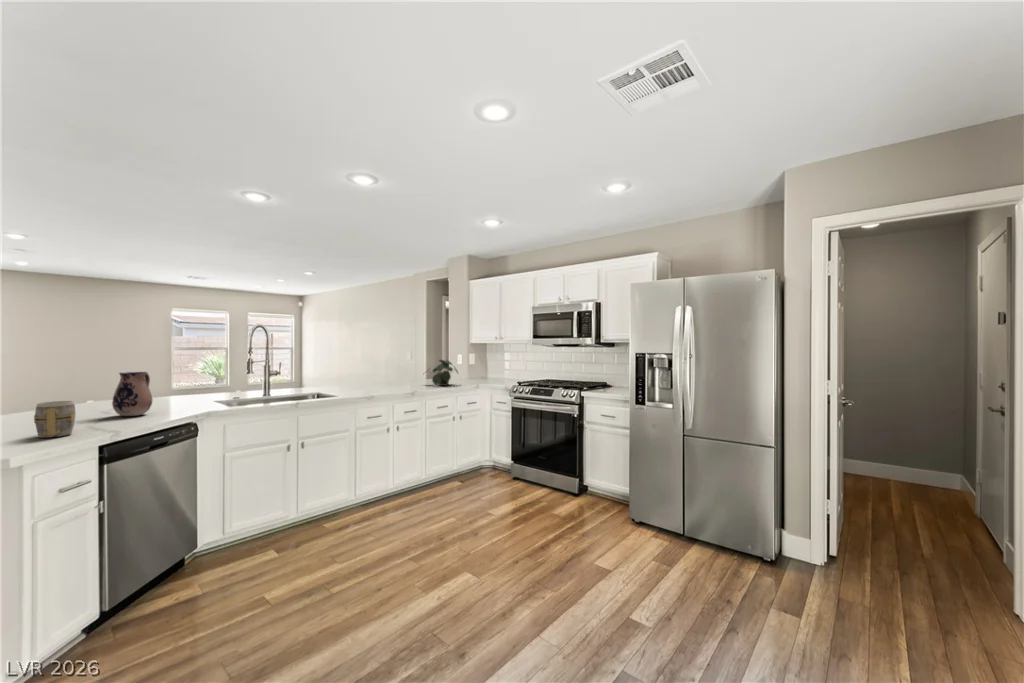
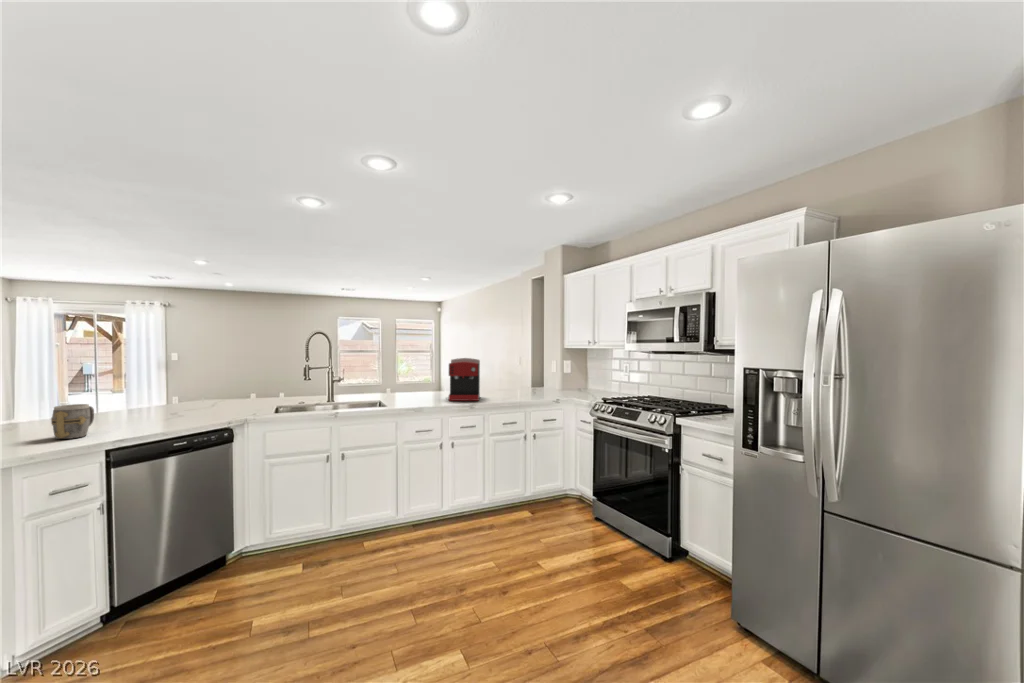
coffee maker: none [381,352,413,391] -> present [449,358,480,401]
potted plant: present [432,360,458,386] -> none [500,367,540,397]
ceramic pitcher: present [112,372,152,416] -> none [162,376,202,418]

